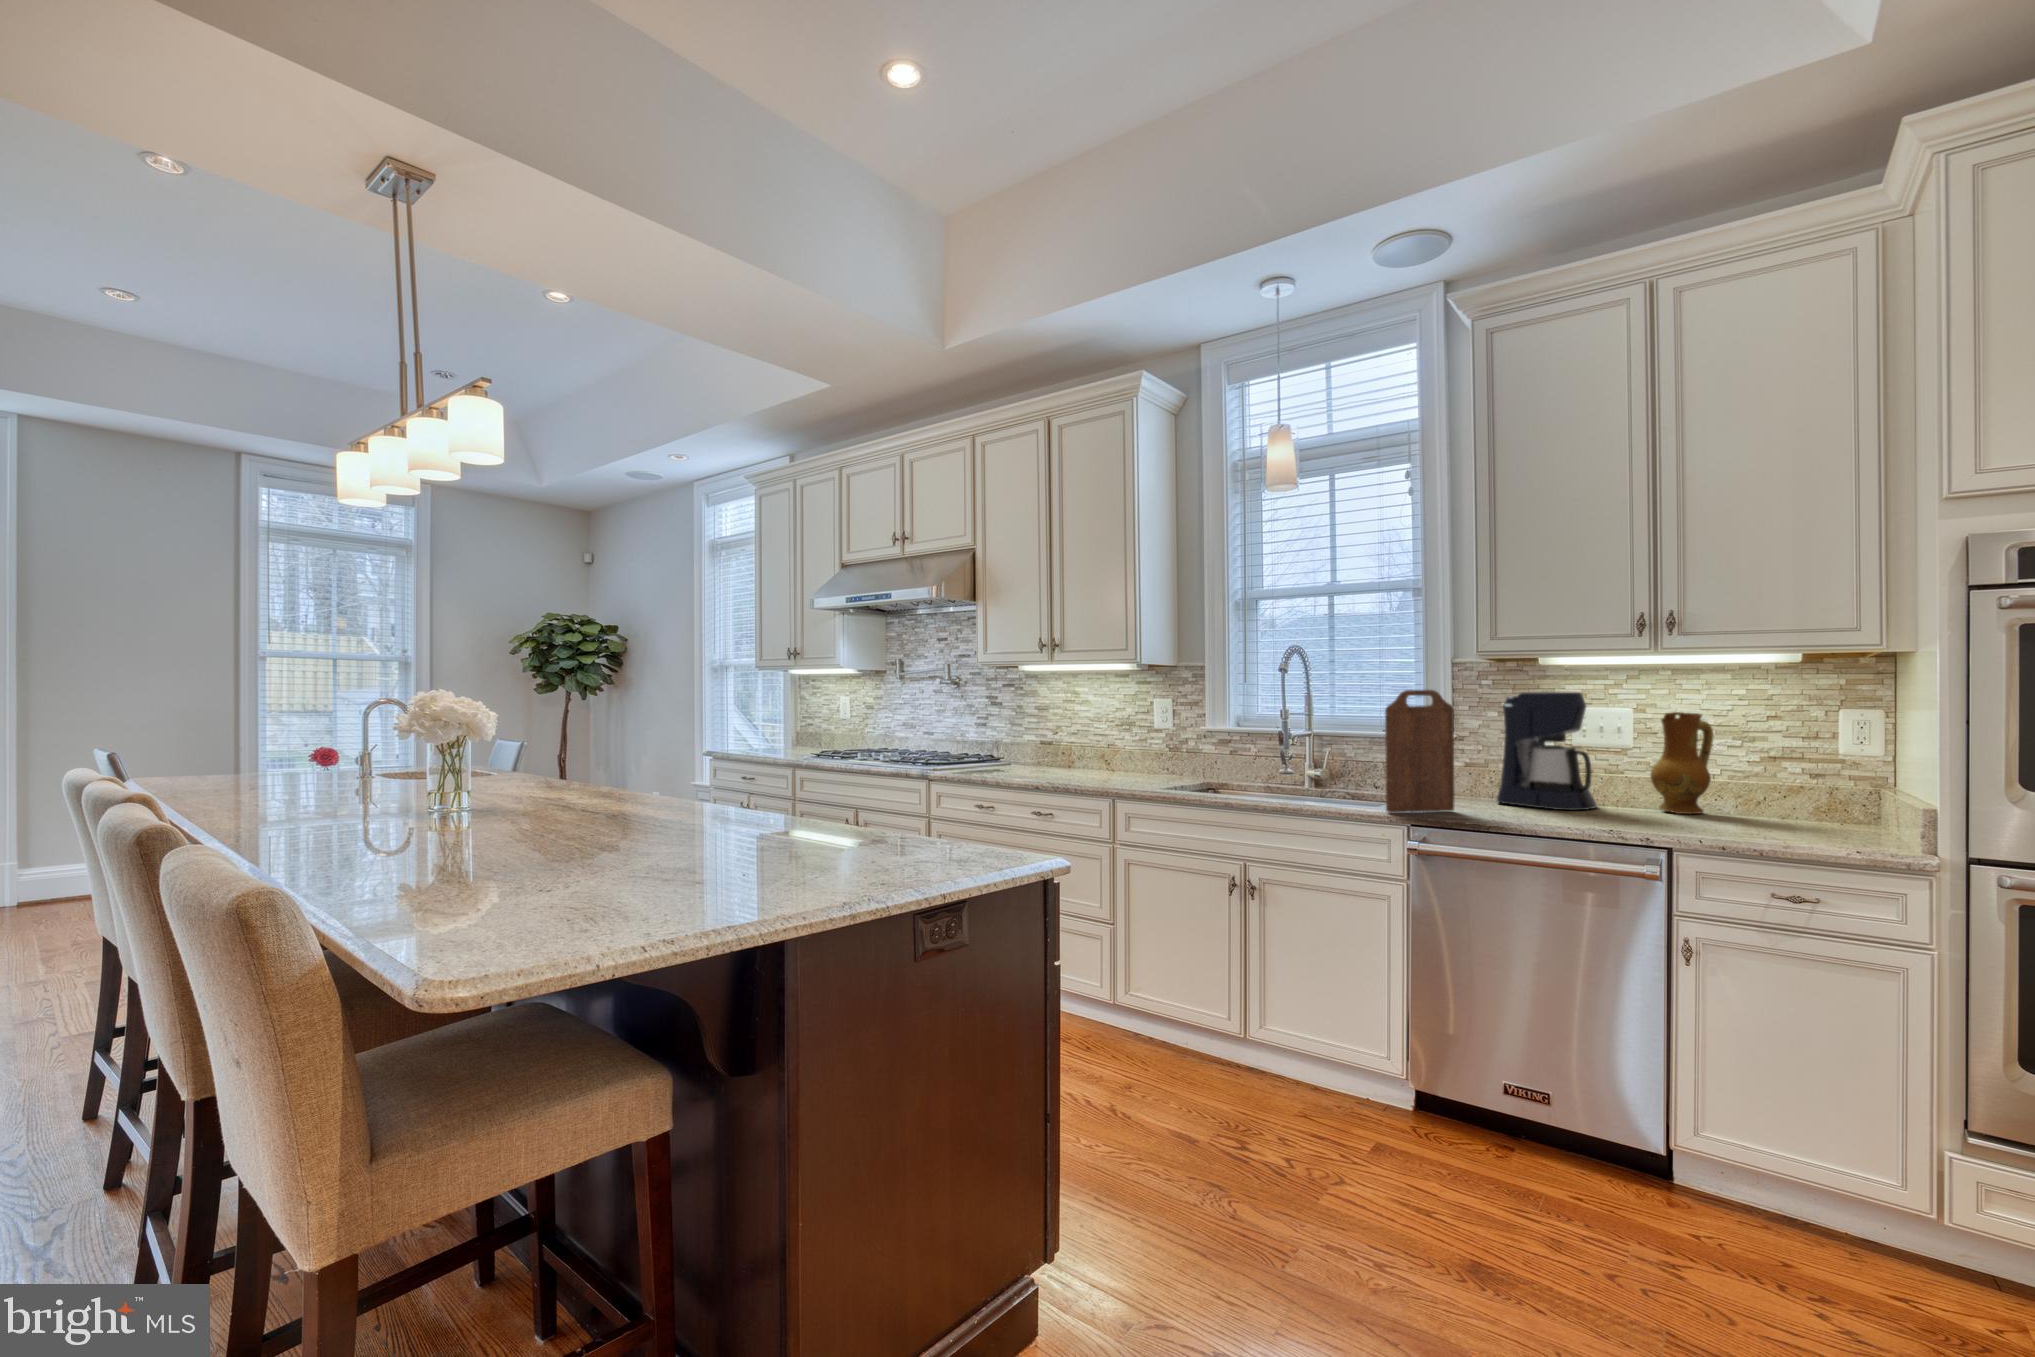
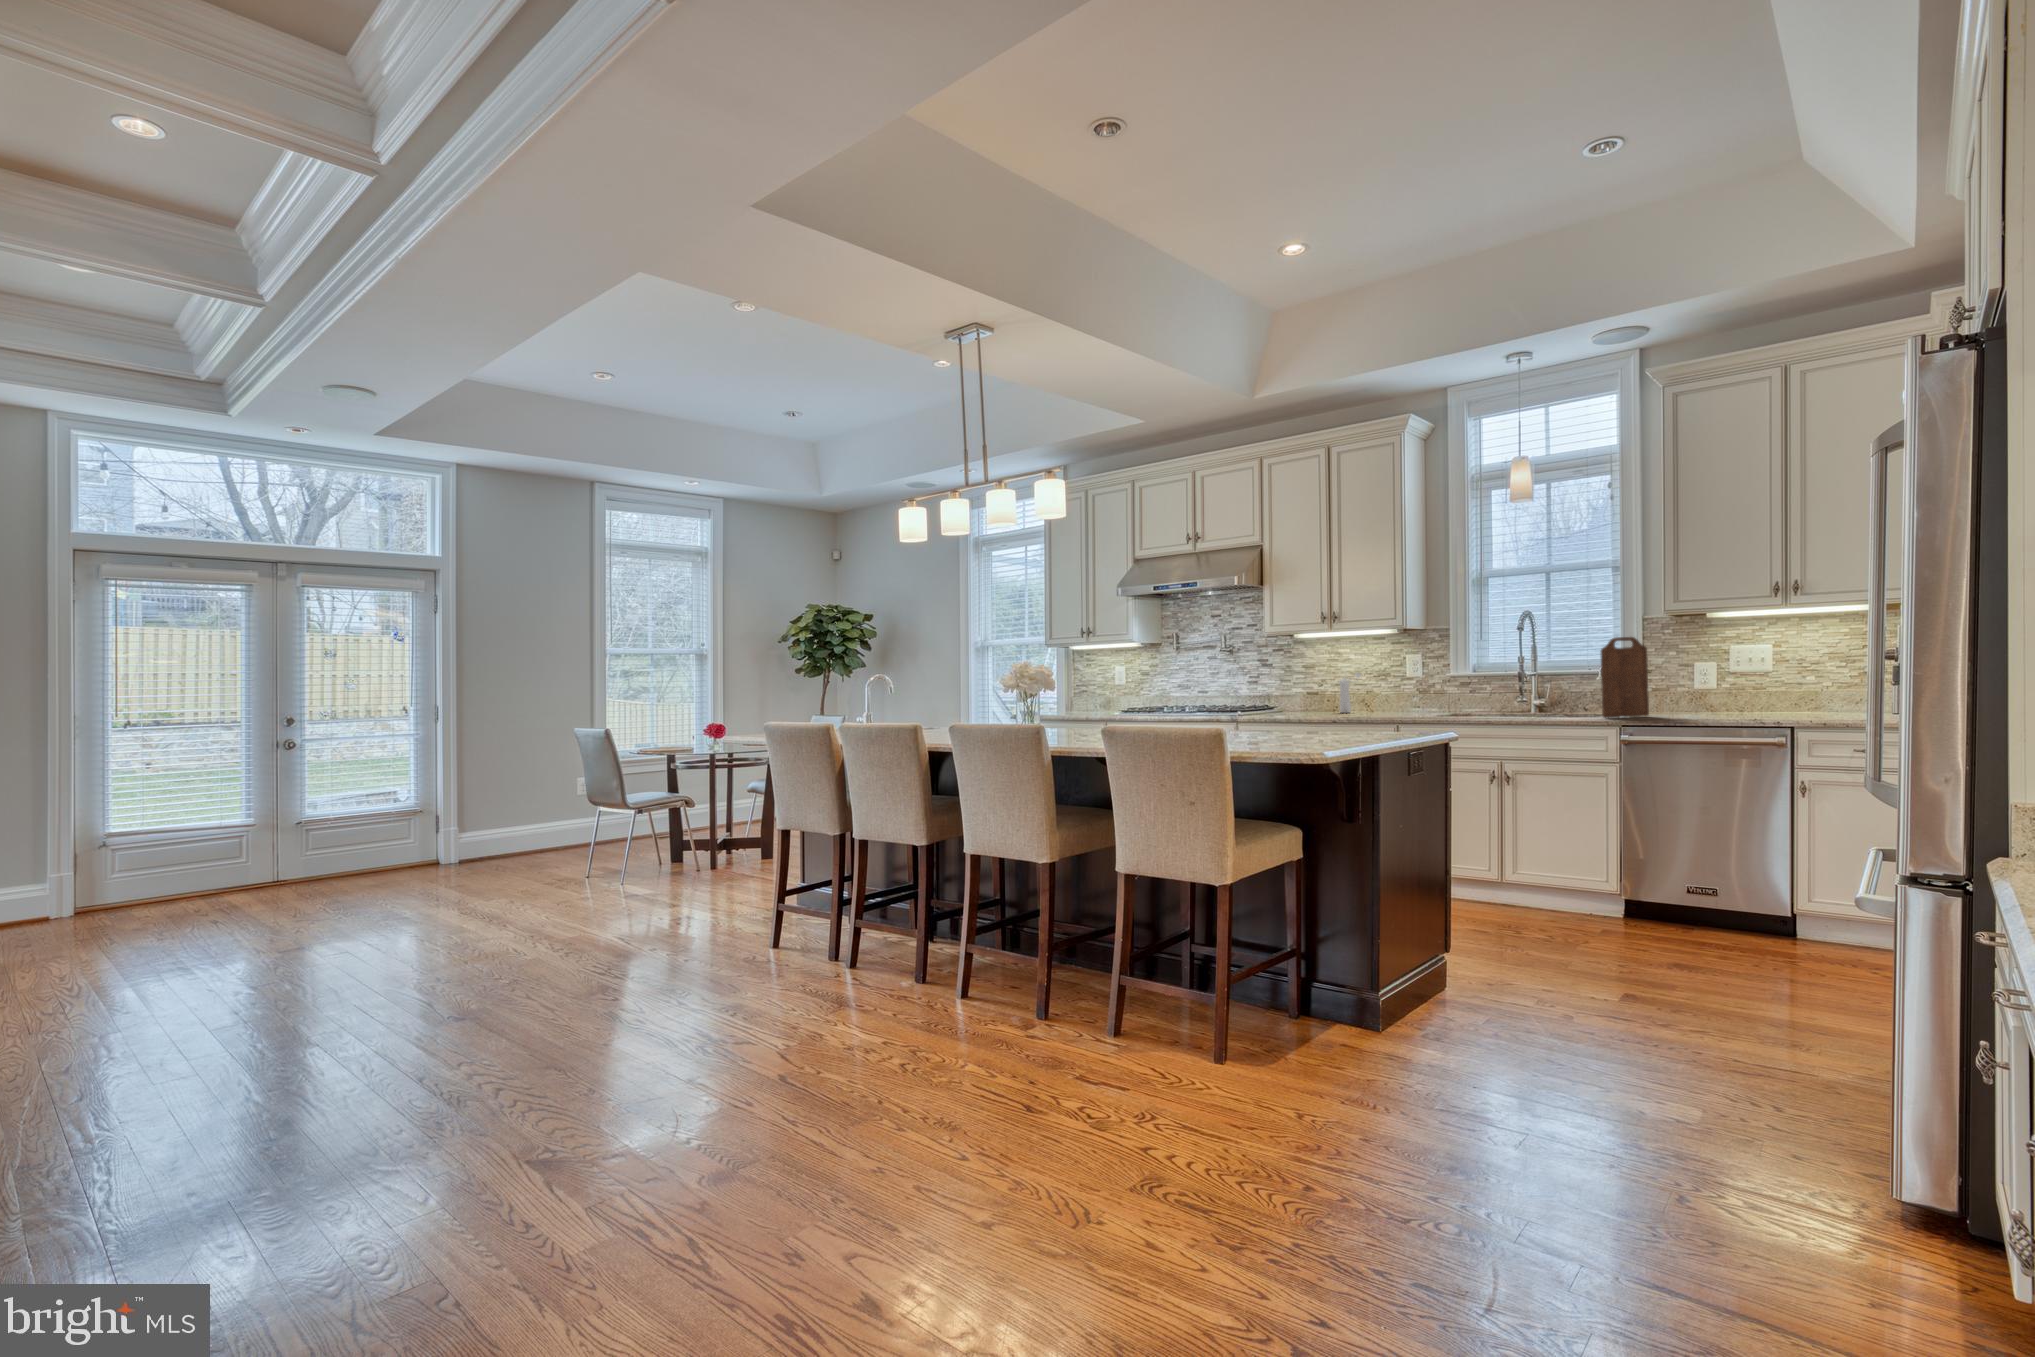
coffee maker: present [1497,691,1597,810] -> none [1678,635,1748,713]
ceramic jug: present [1650,712,1714,814] -> none [1784,646,1826,712]
pepper mill: none [1067,720,1101,773] -> present [1339,673,1361,713]

